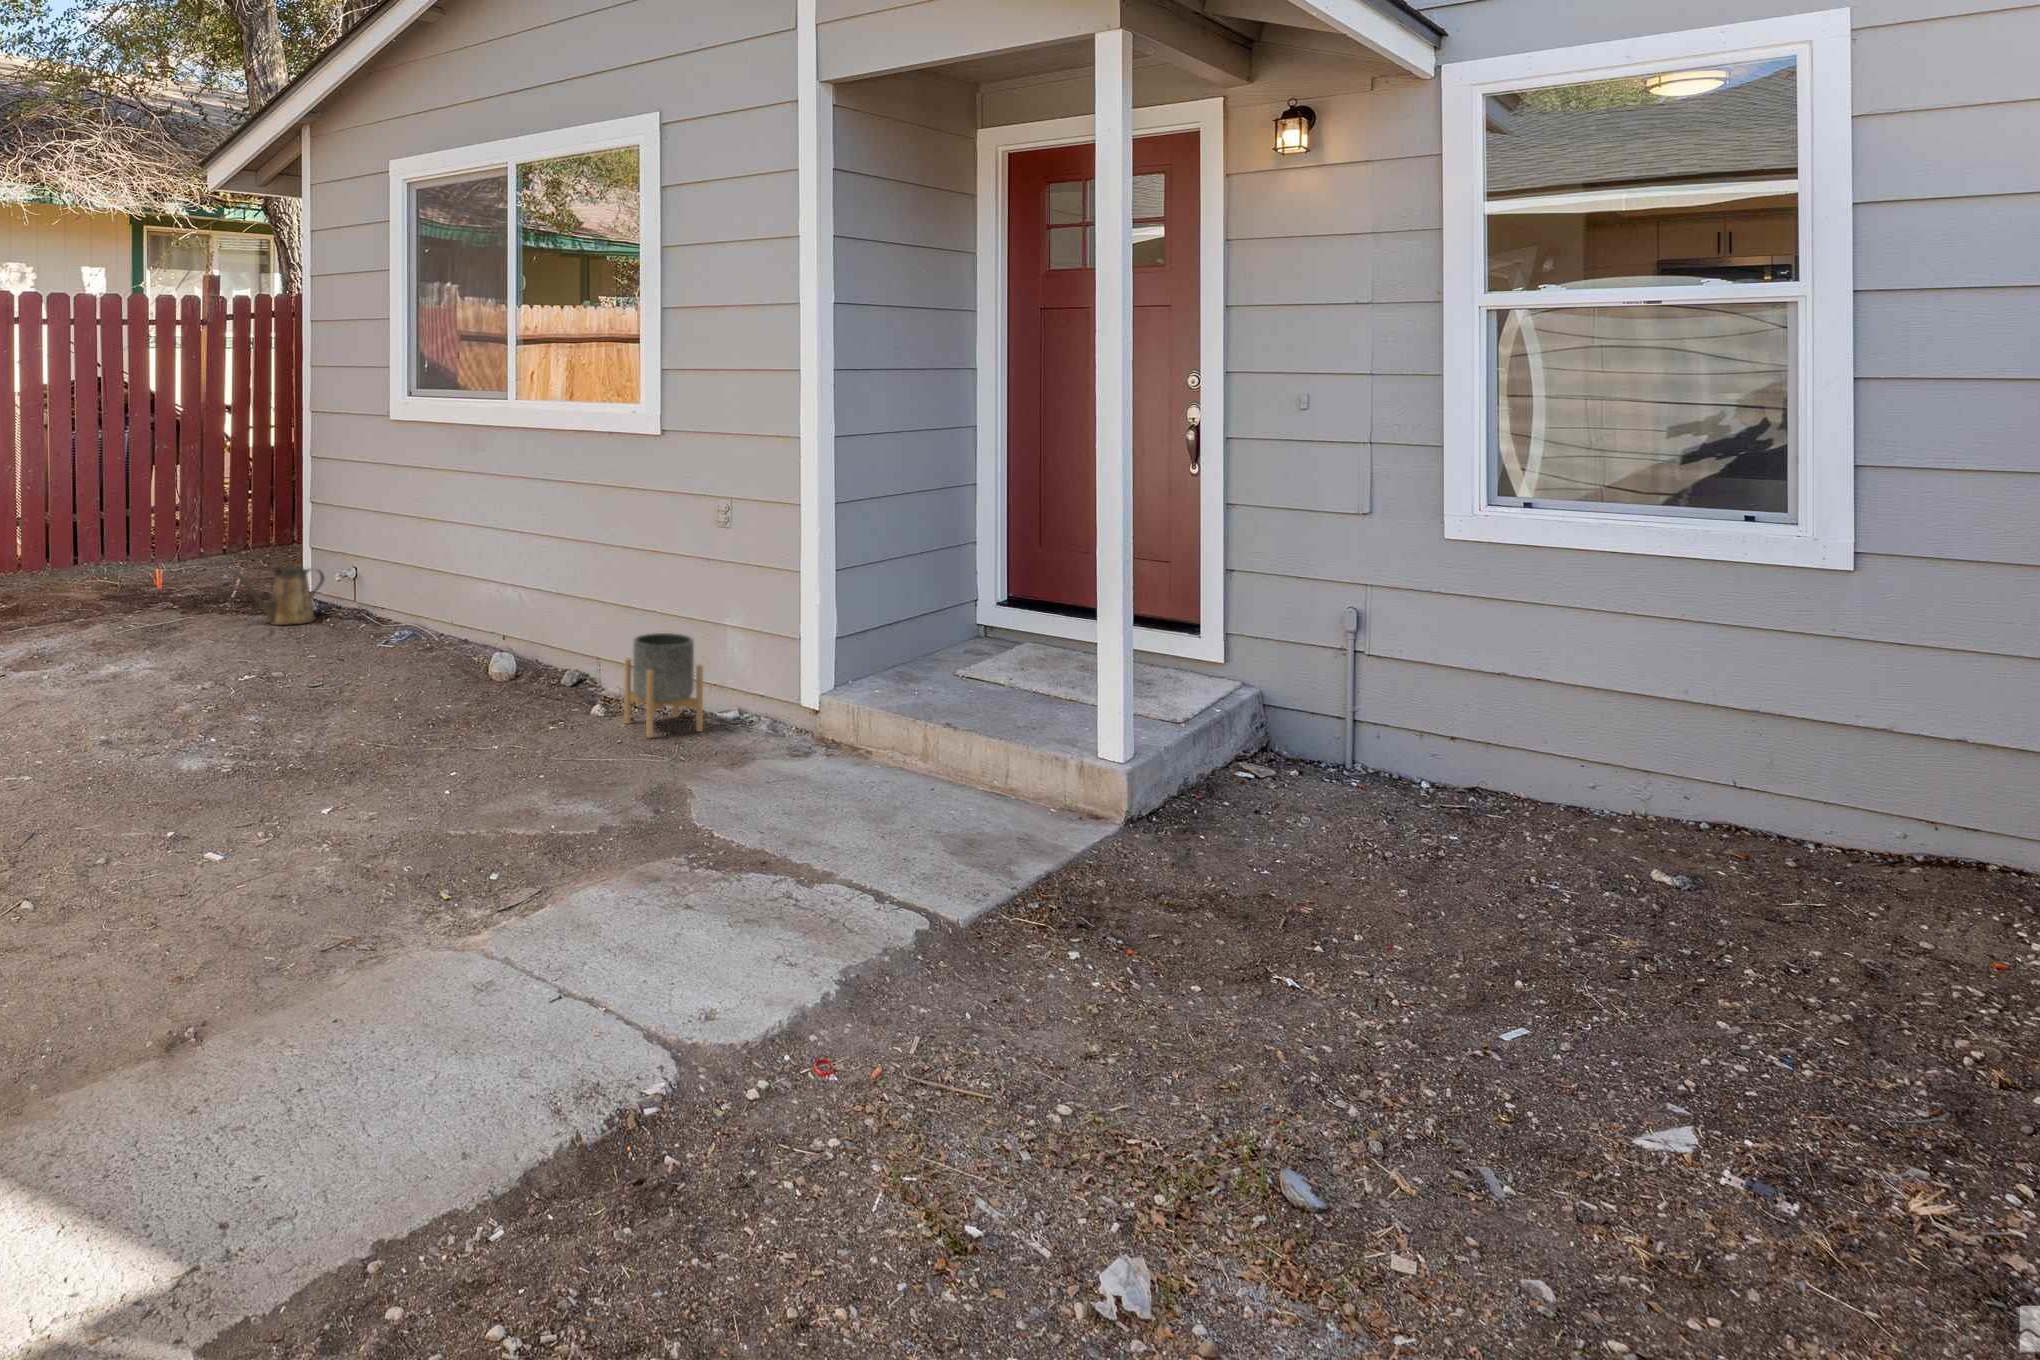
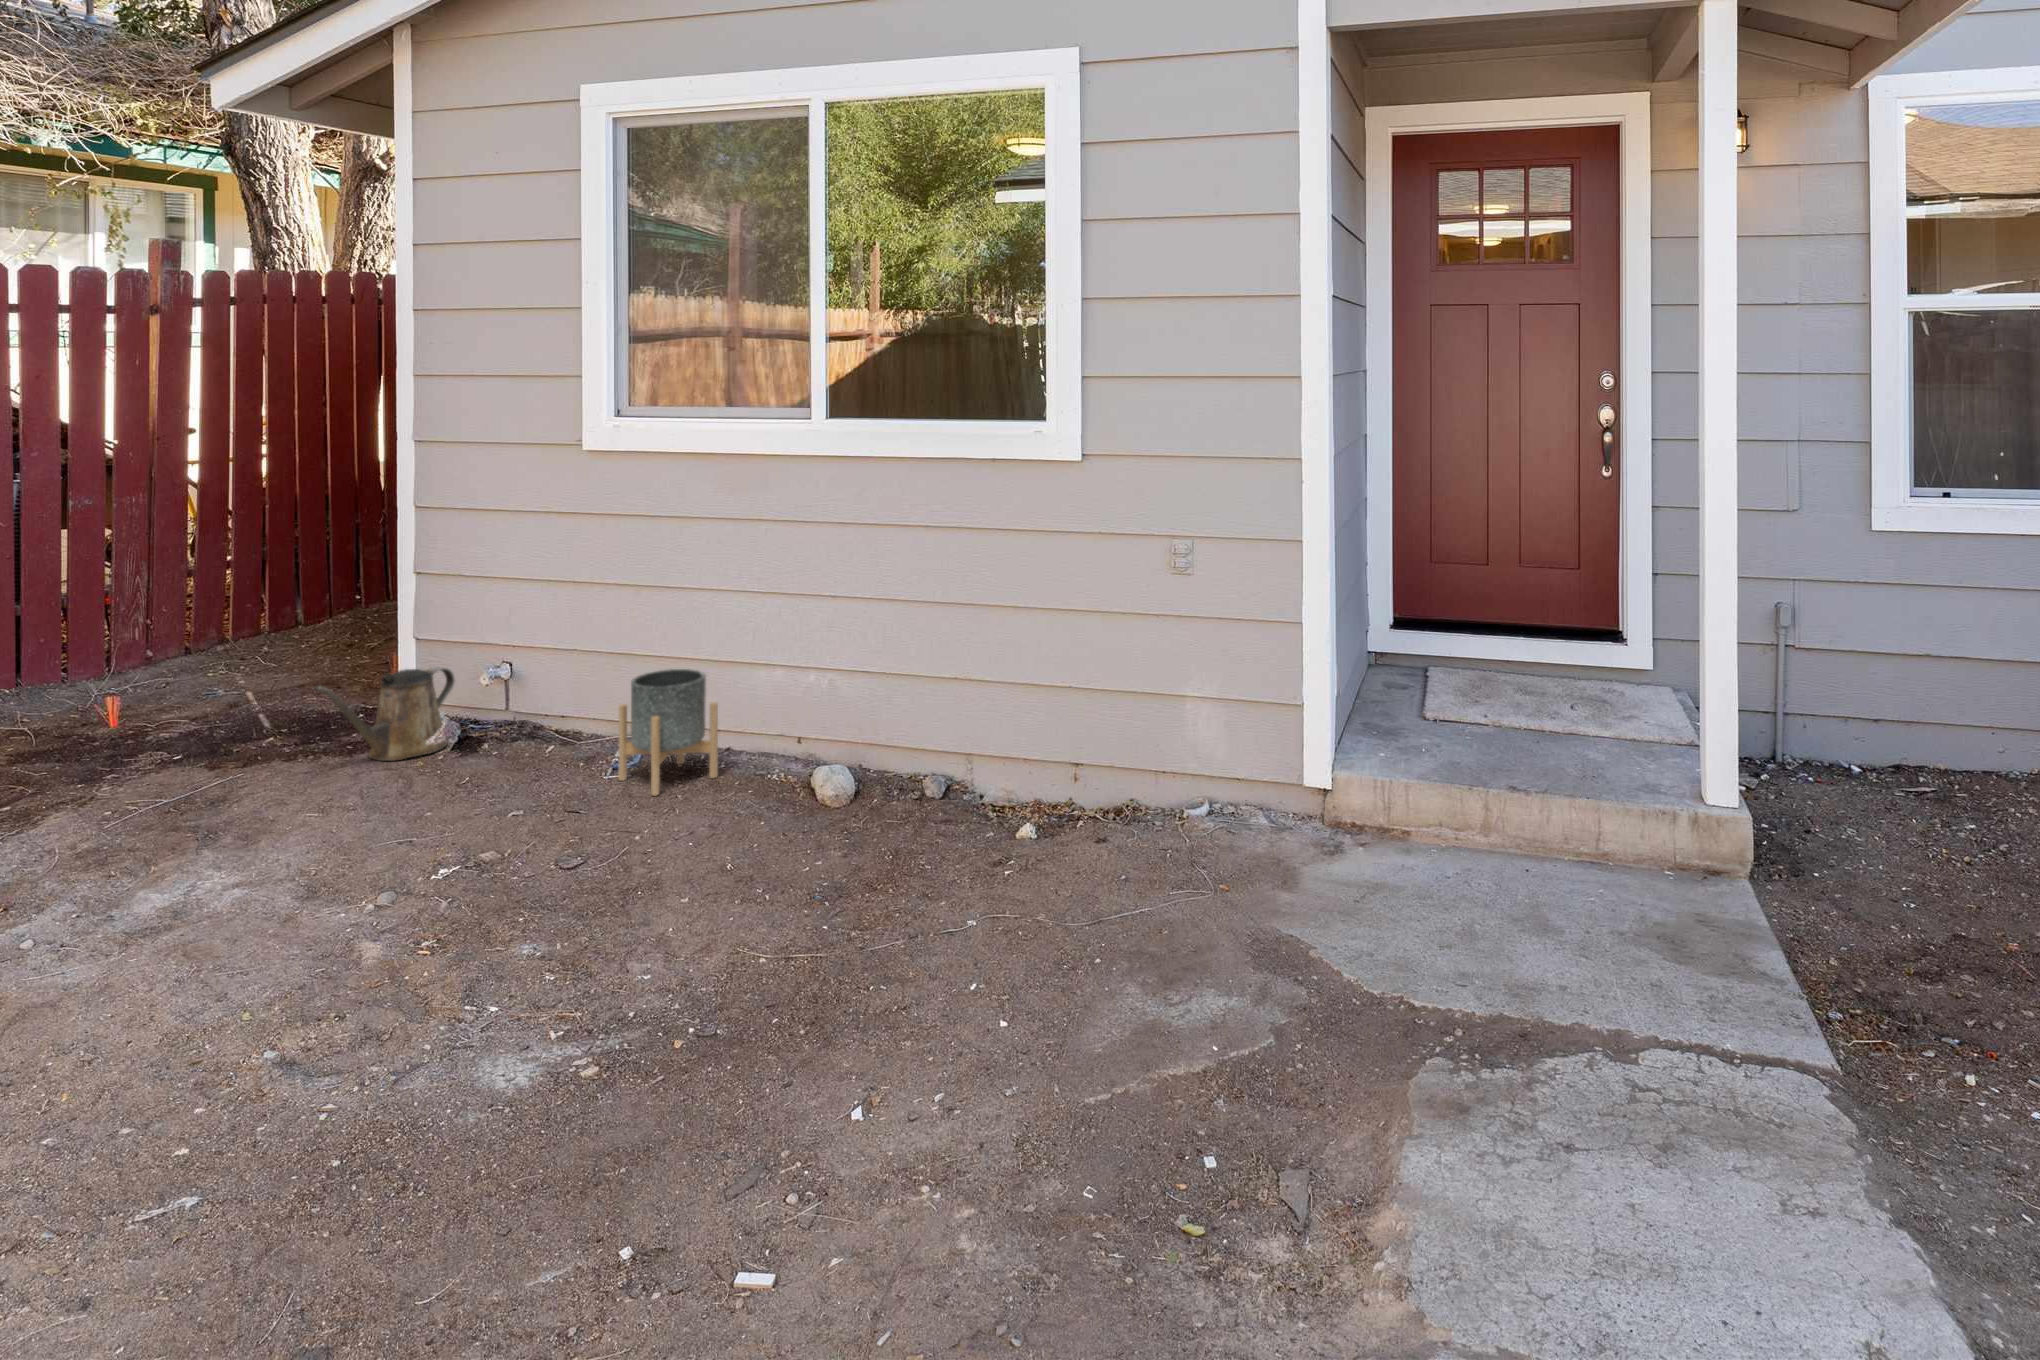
planter: present [624,633,703,738] -> present [618,669,718,796]

